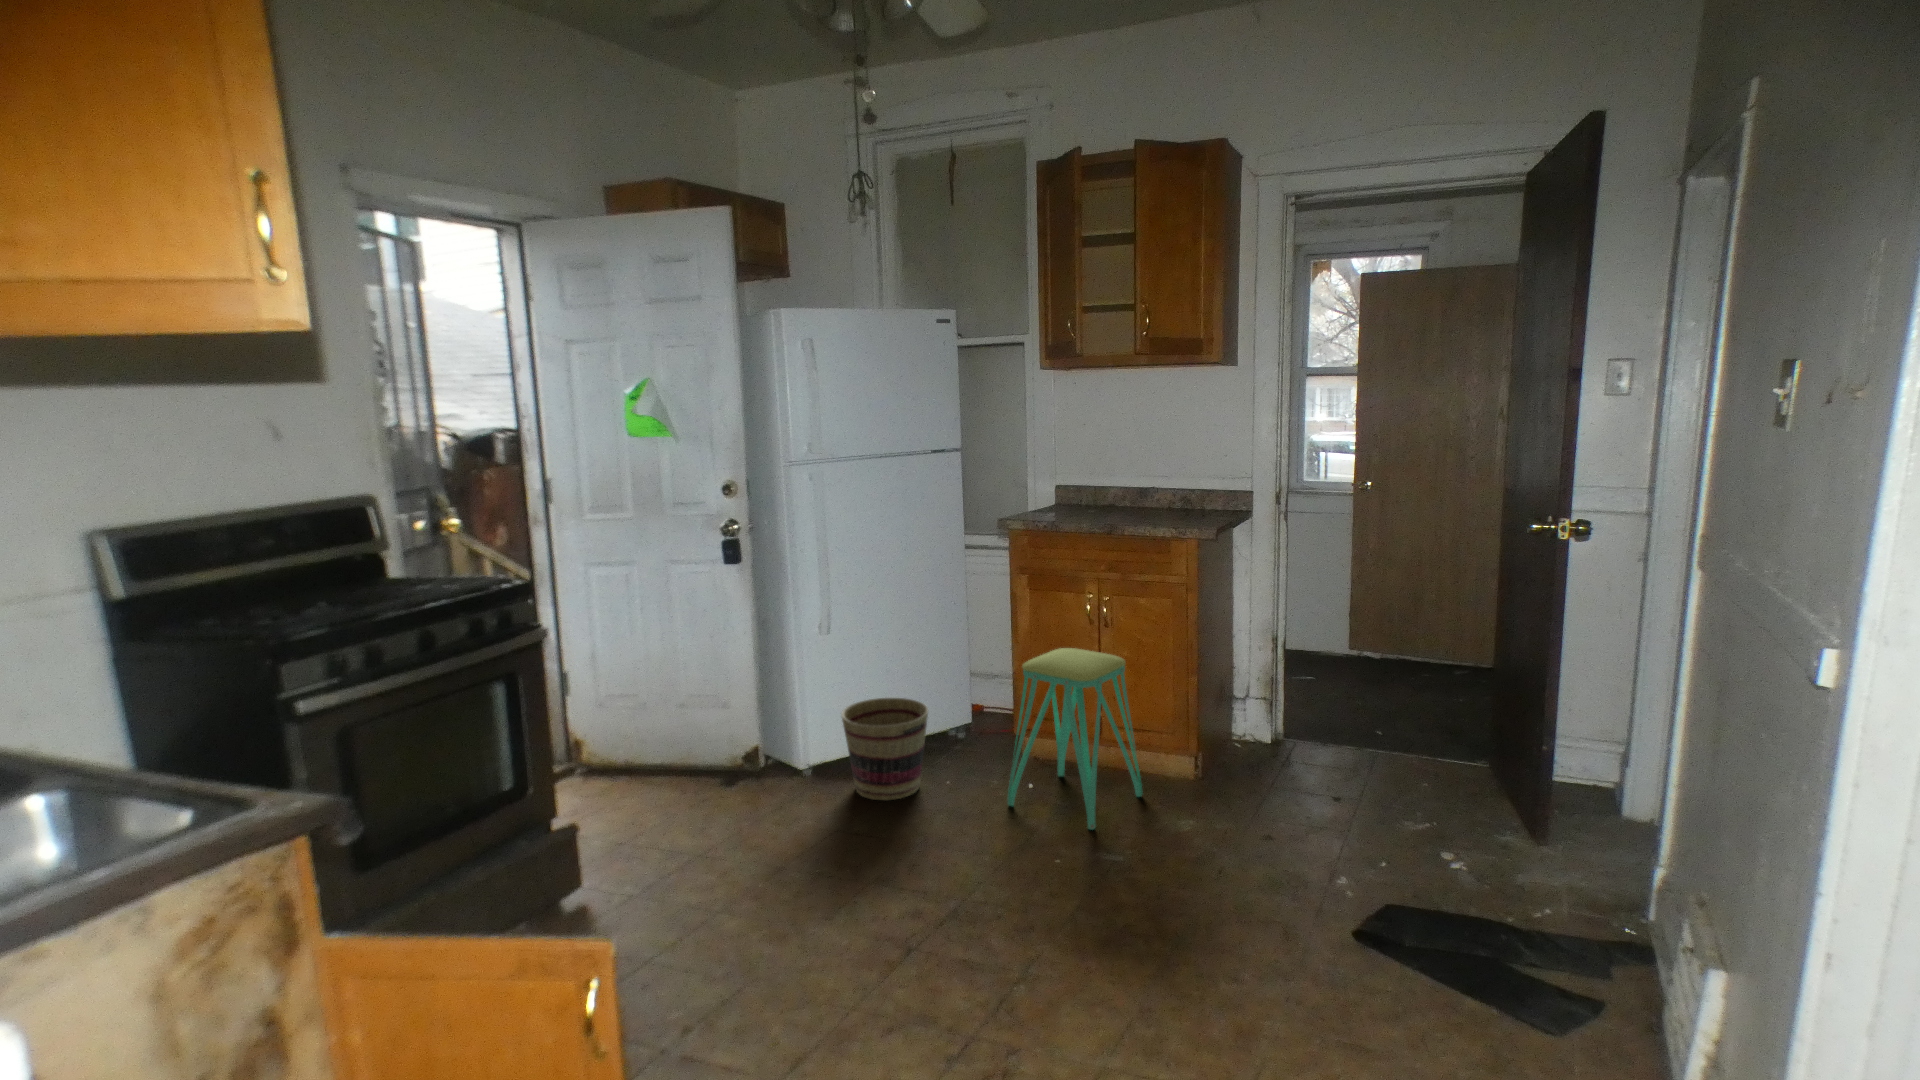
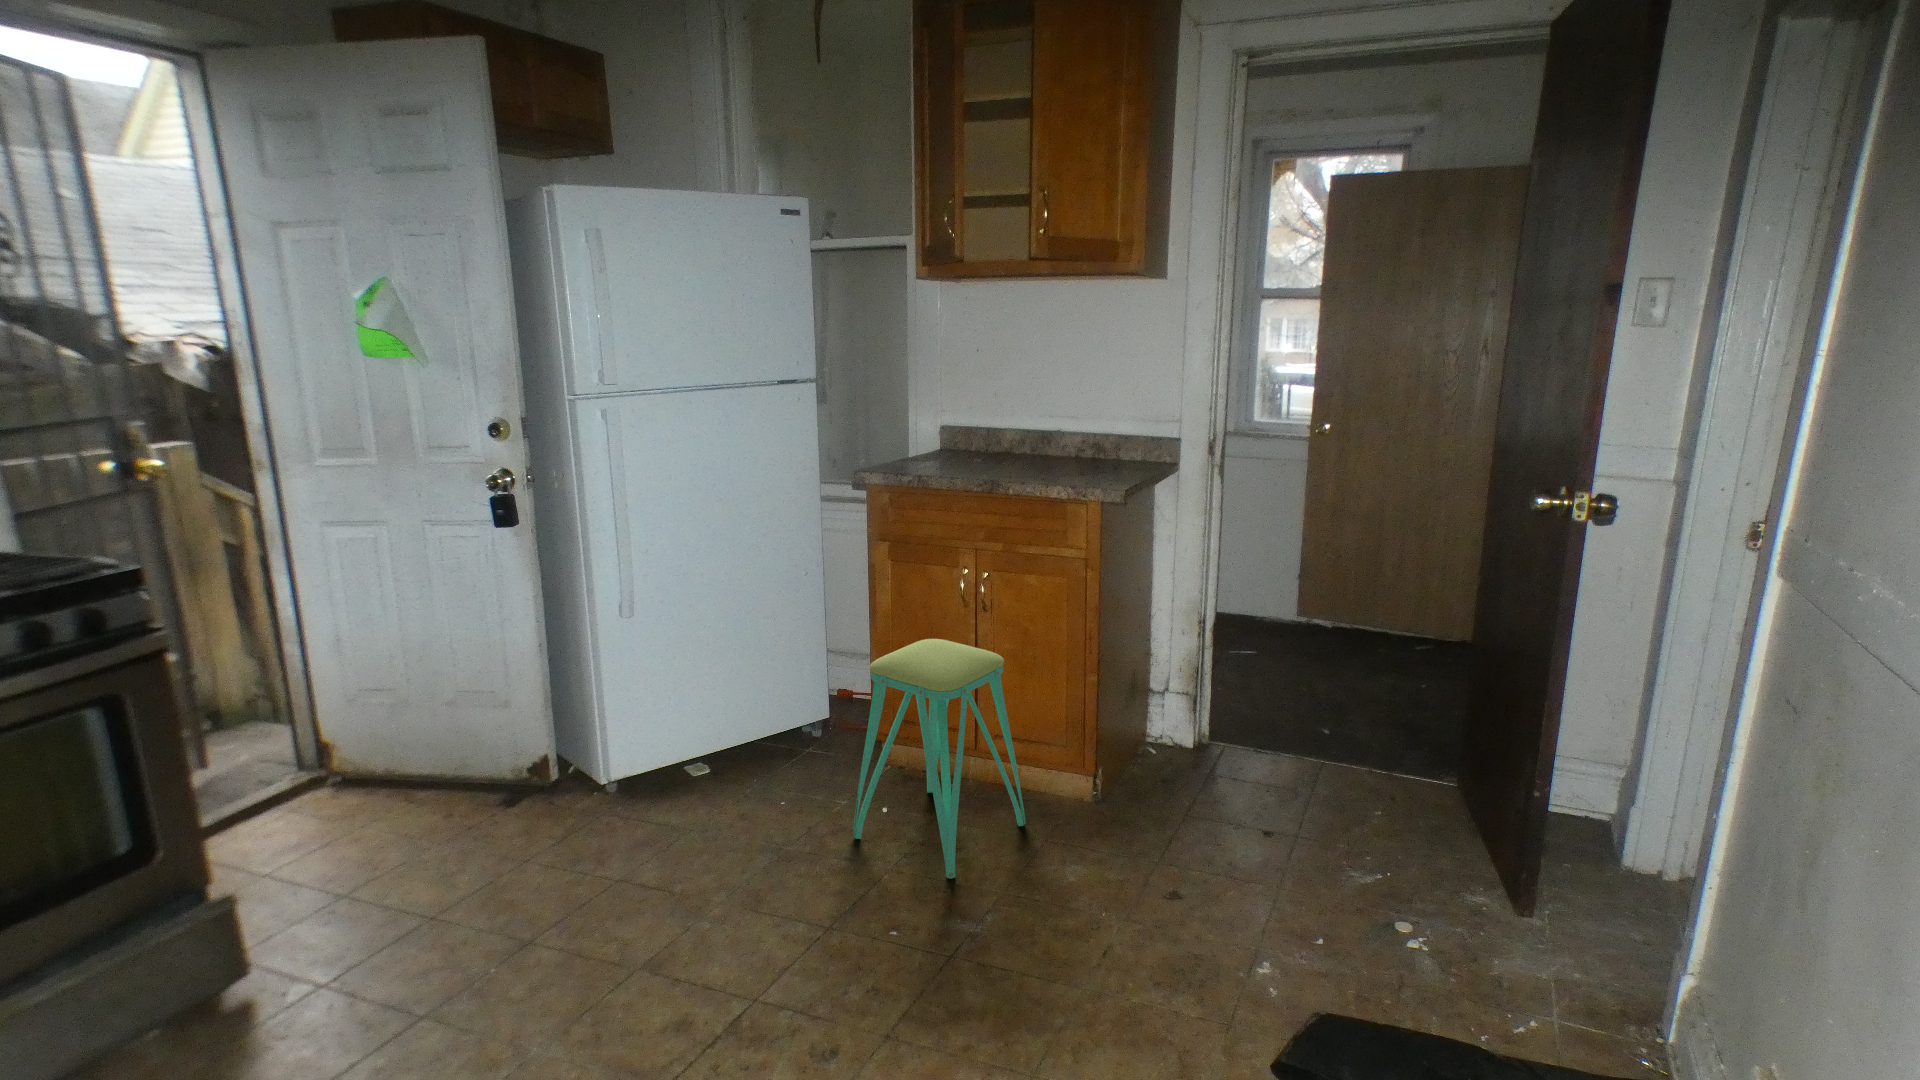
basket: present [841,698,928,800] -> none [647,693,761,827]

